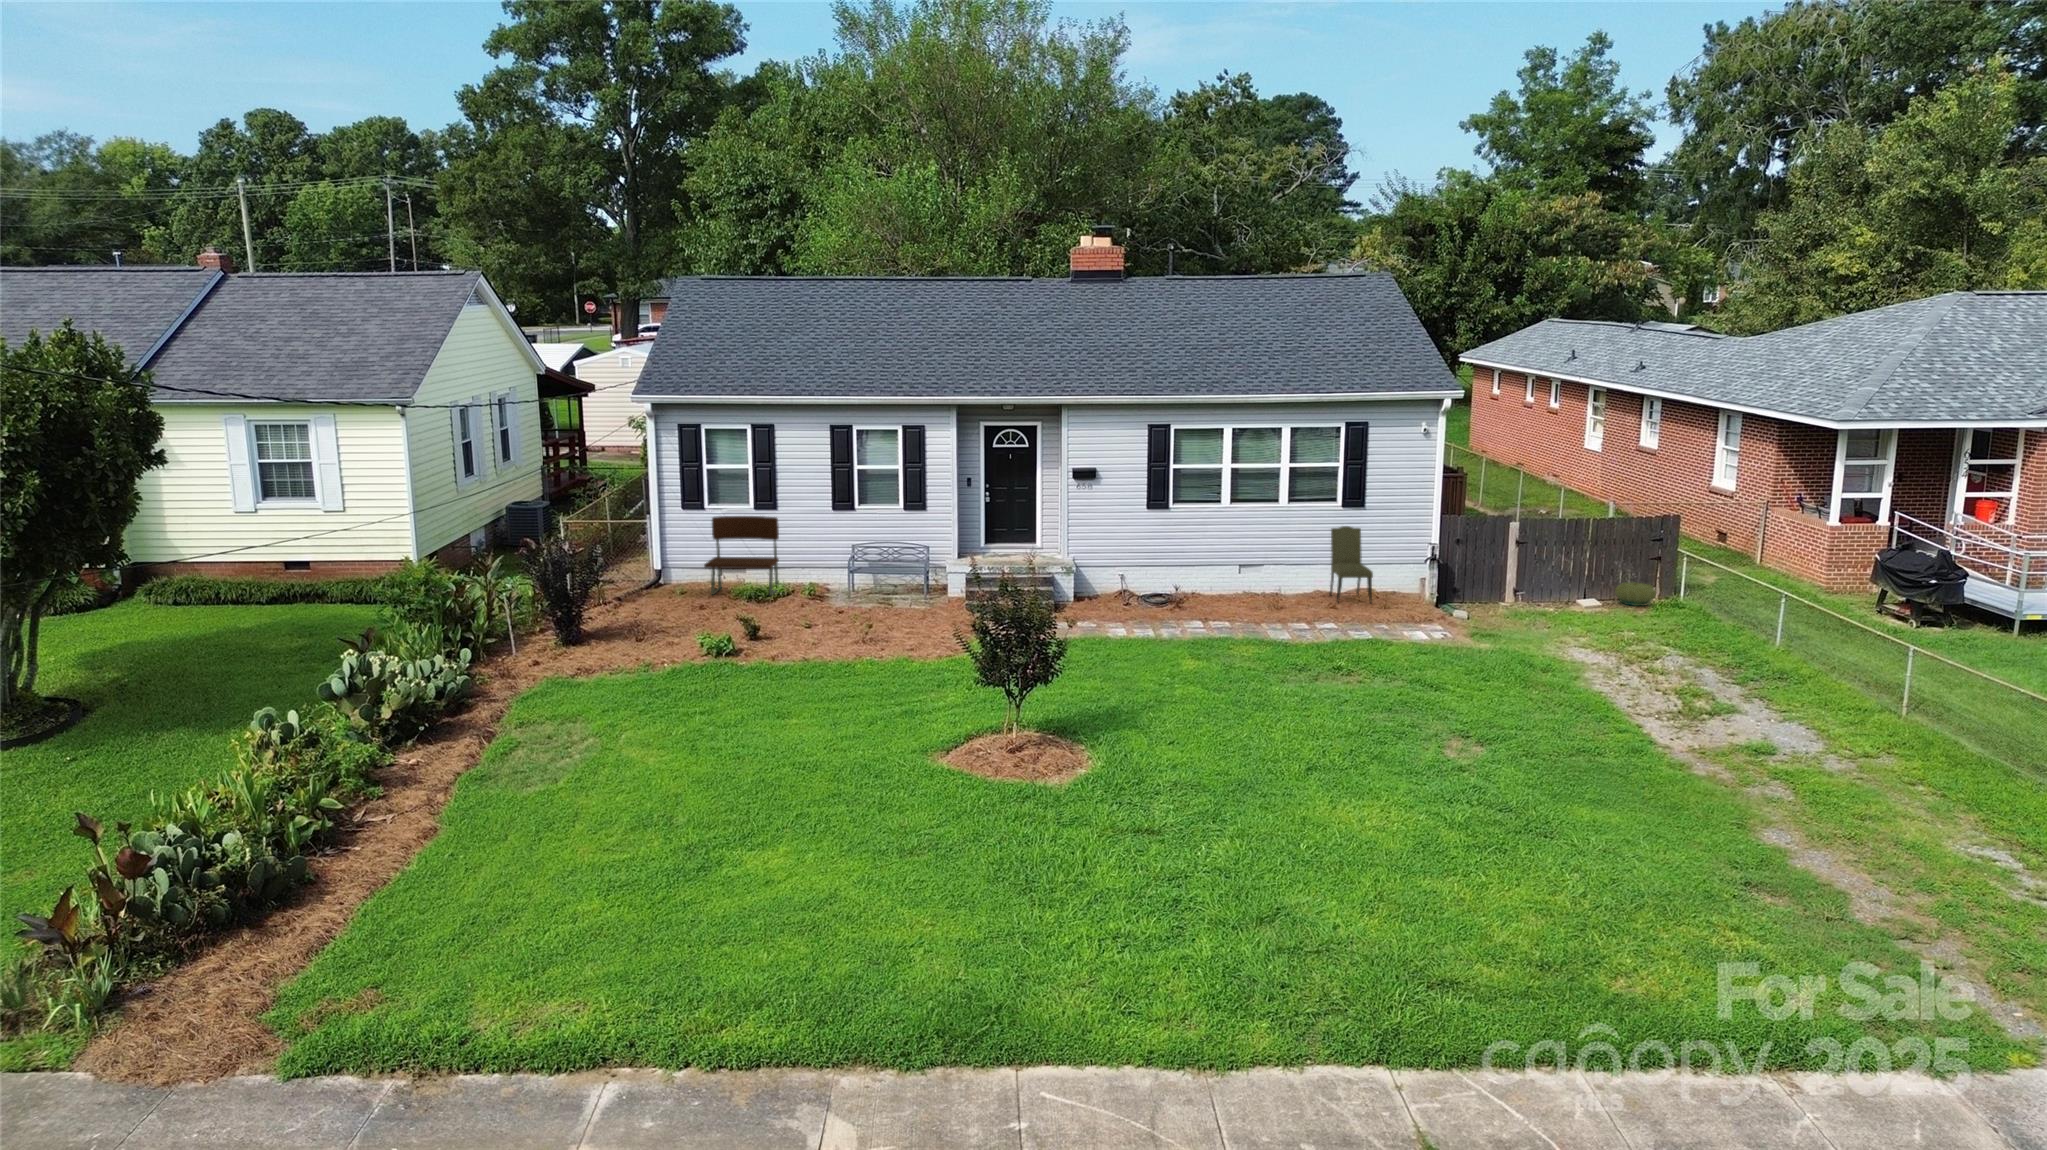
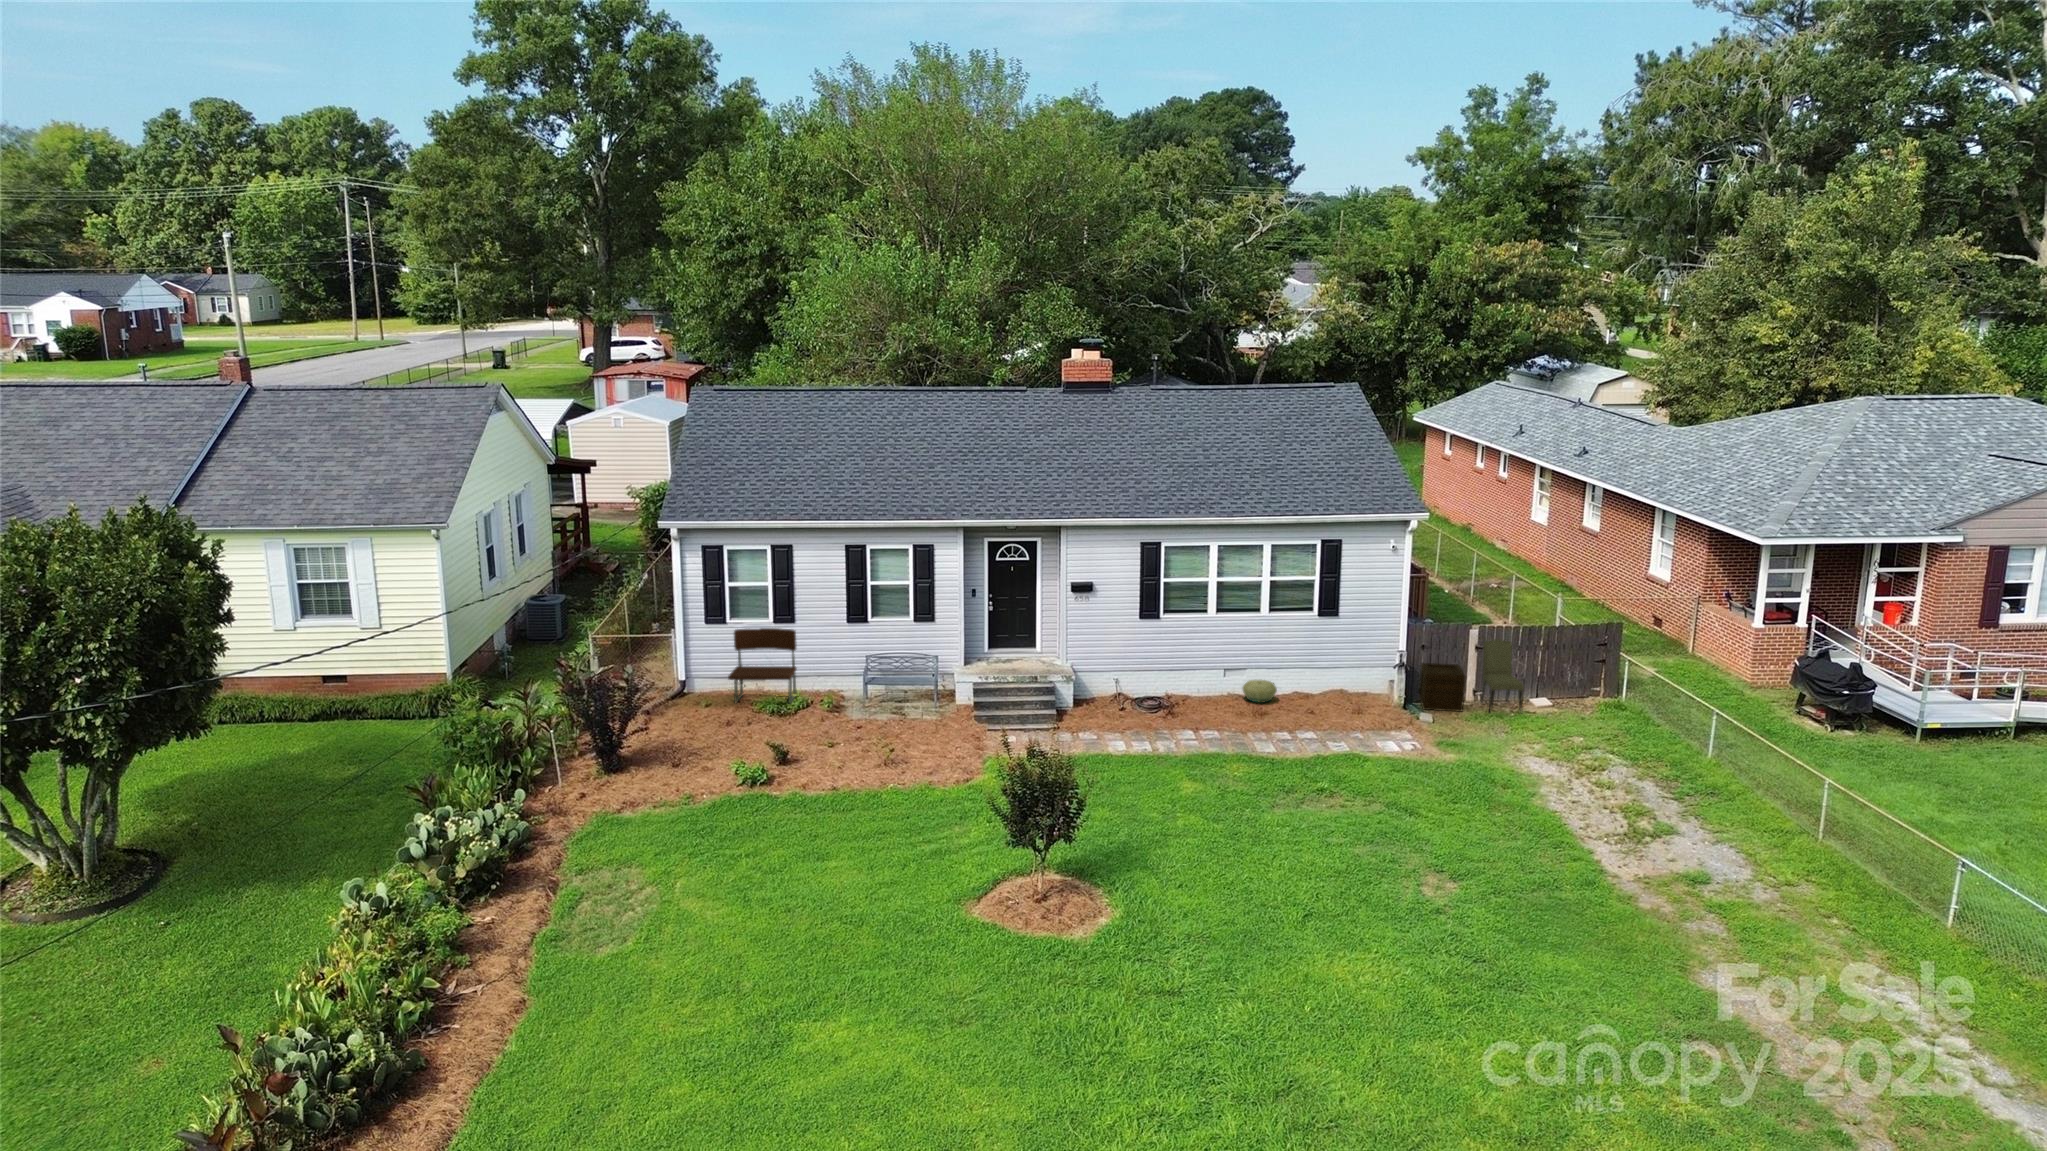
chair: present [1330,526,1373,603] -> present [1481,639,1524,712]
wooden crate: none [1454,561,1506,612] -> present [1418,663,1465,712]
basket: present [1615,582,1656,606] -> present [1243,680,1277,702]

